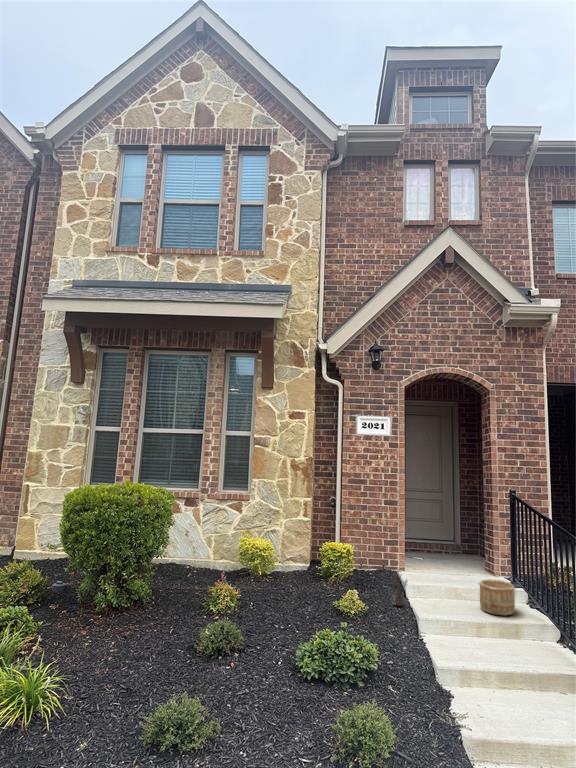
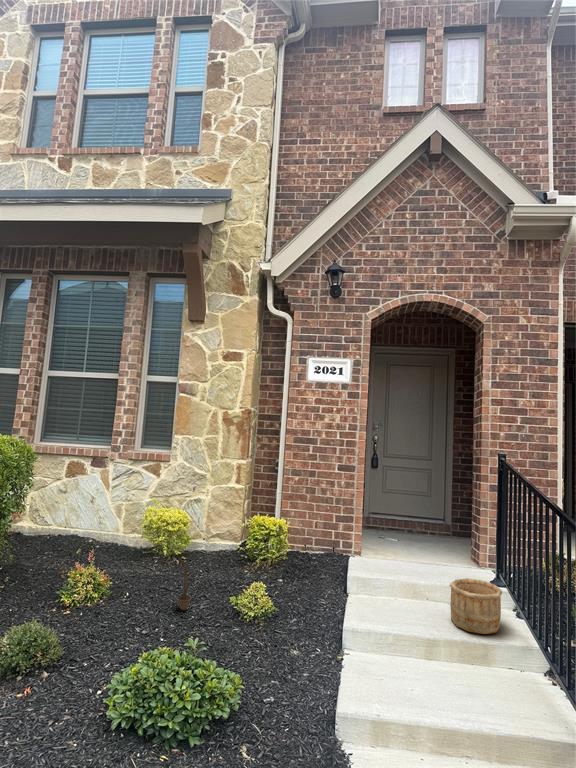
decorative plant: present [392,572,407,606] -> present [178,560,195,610]

